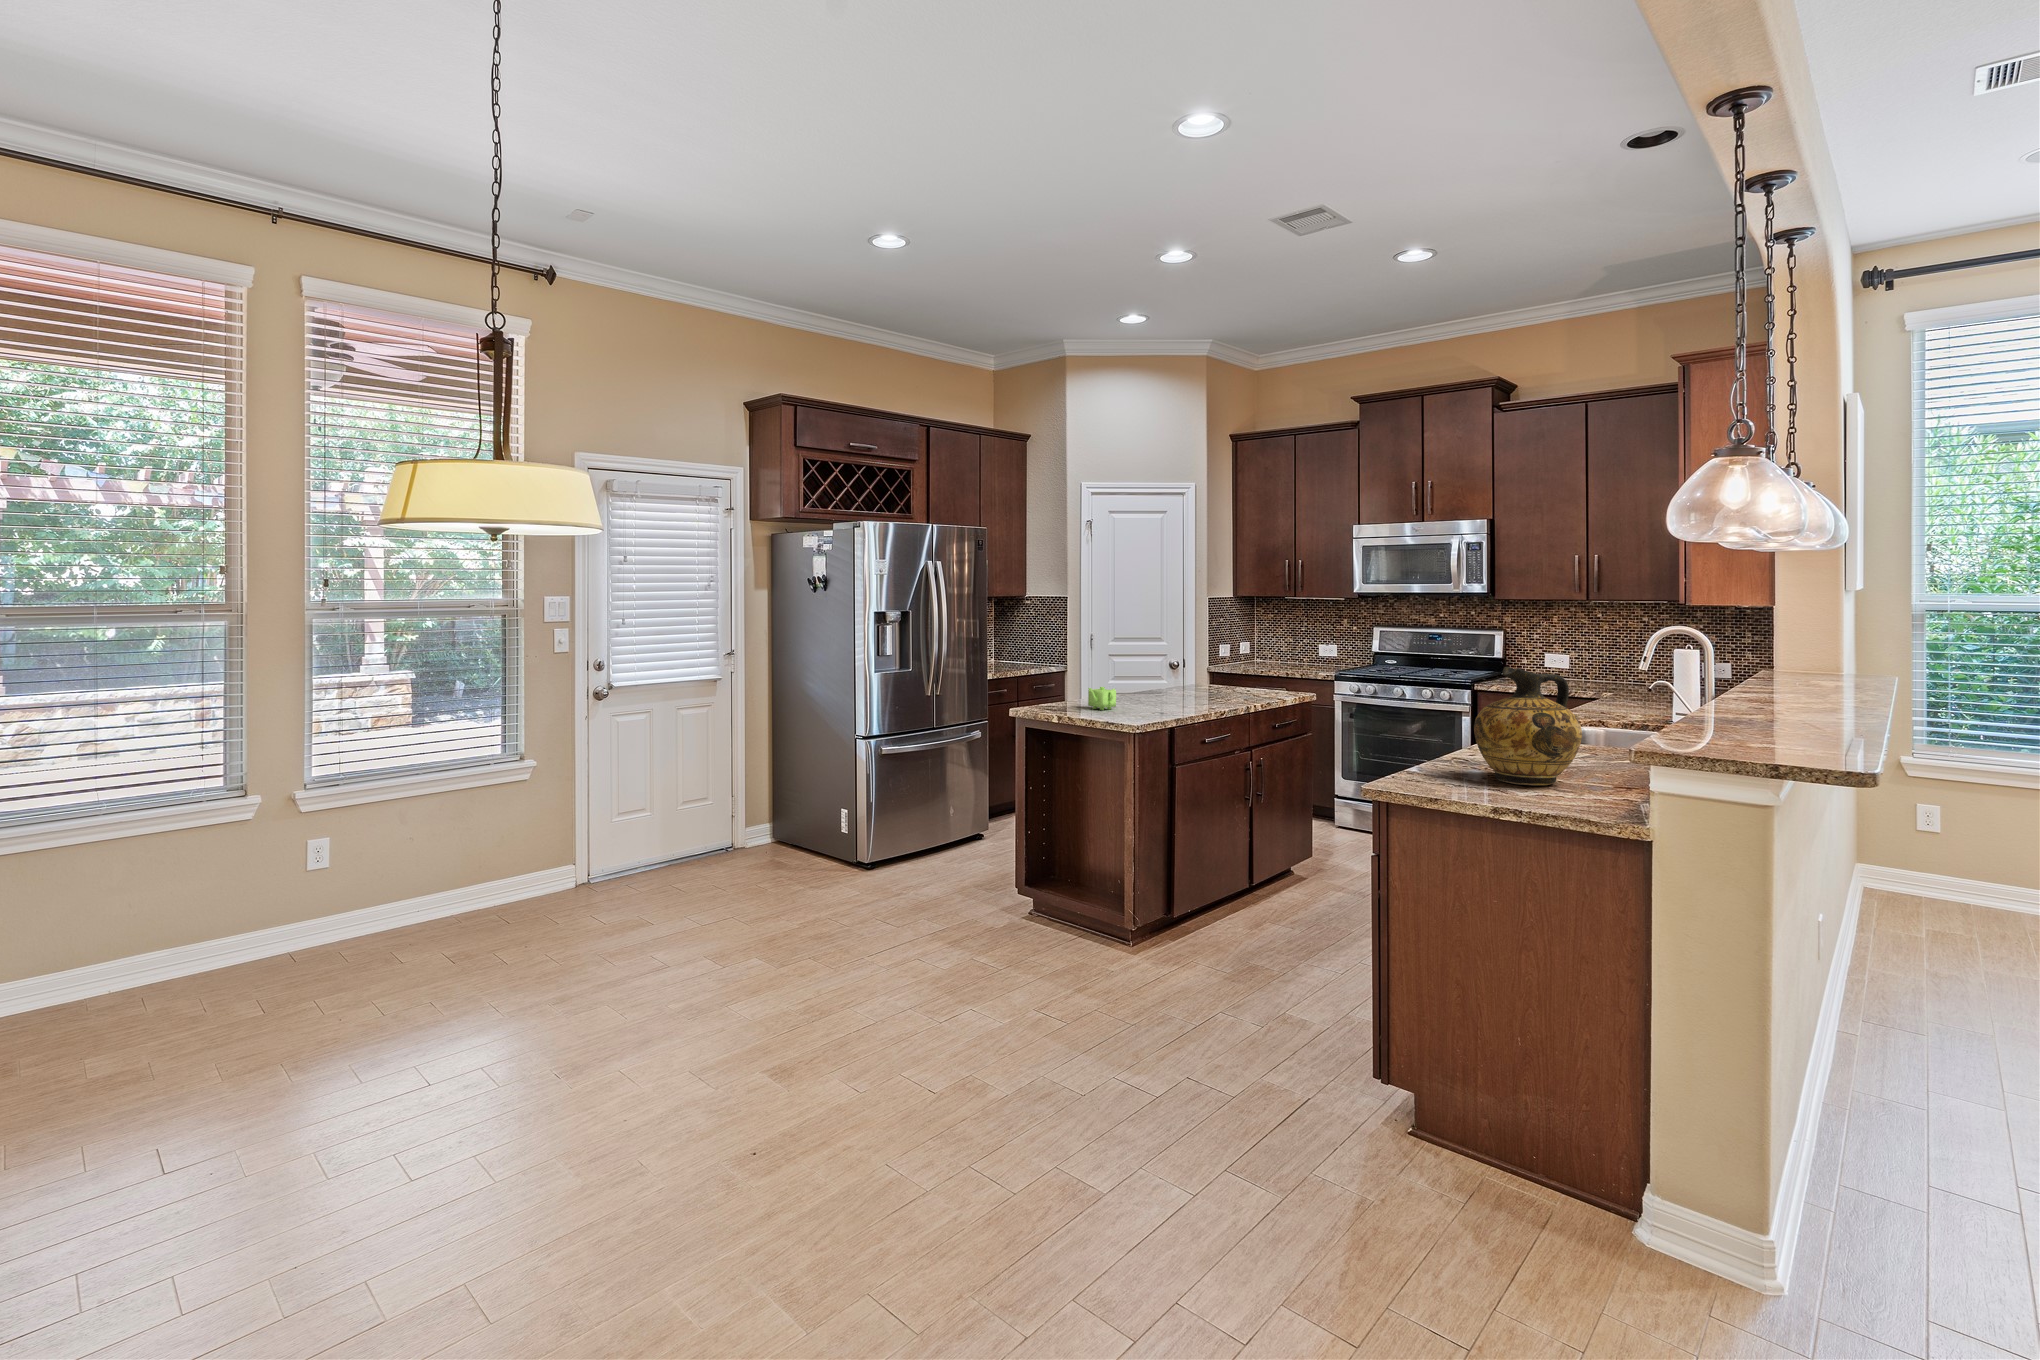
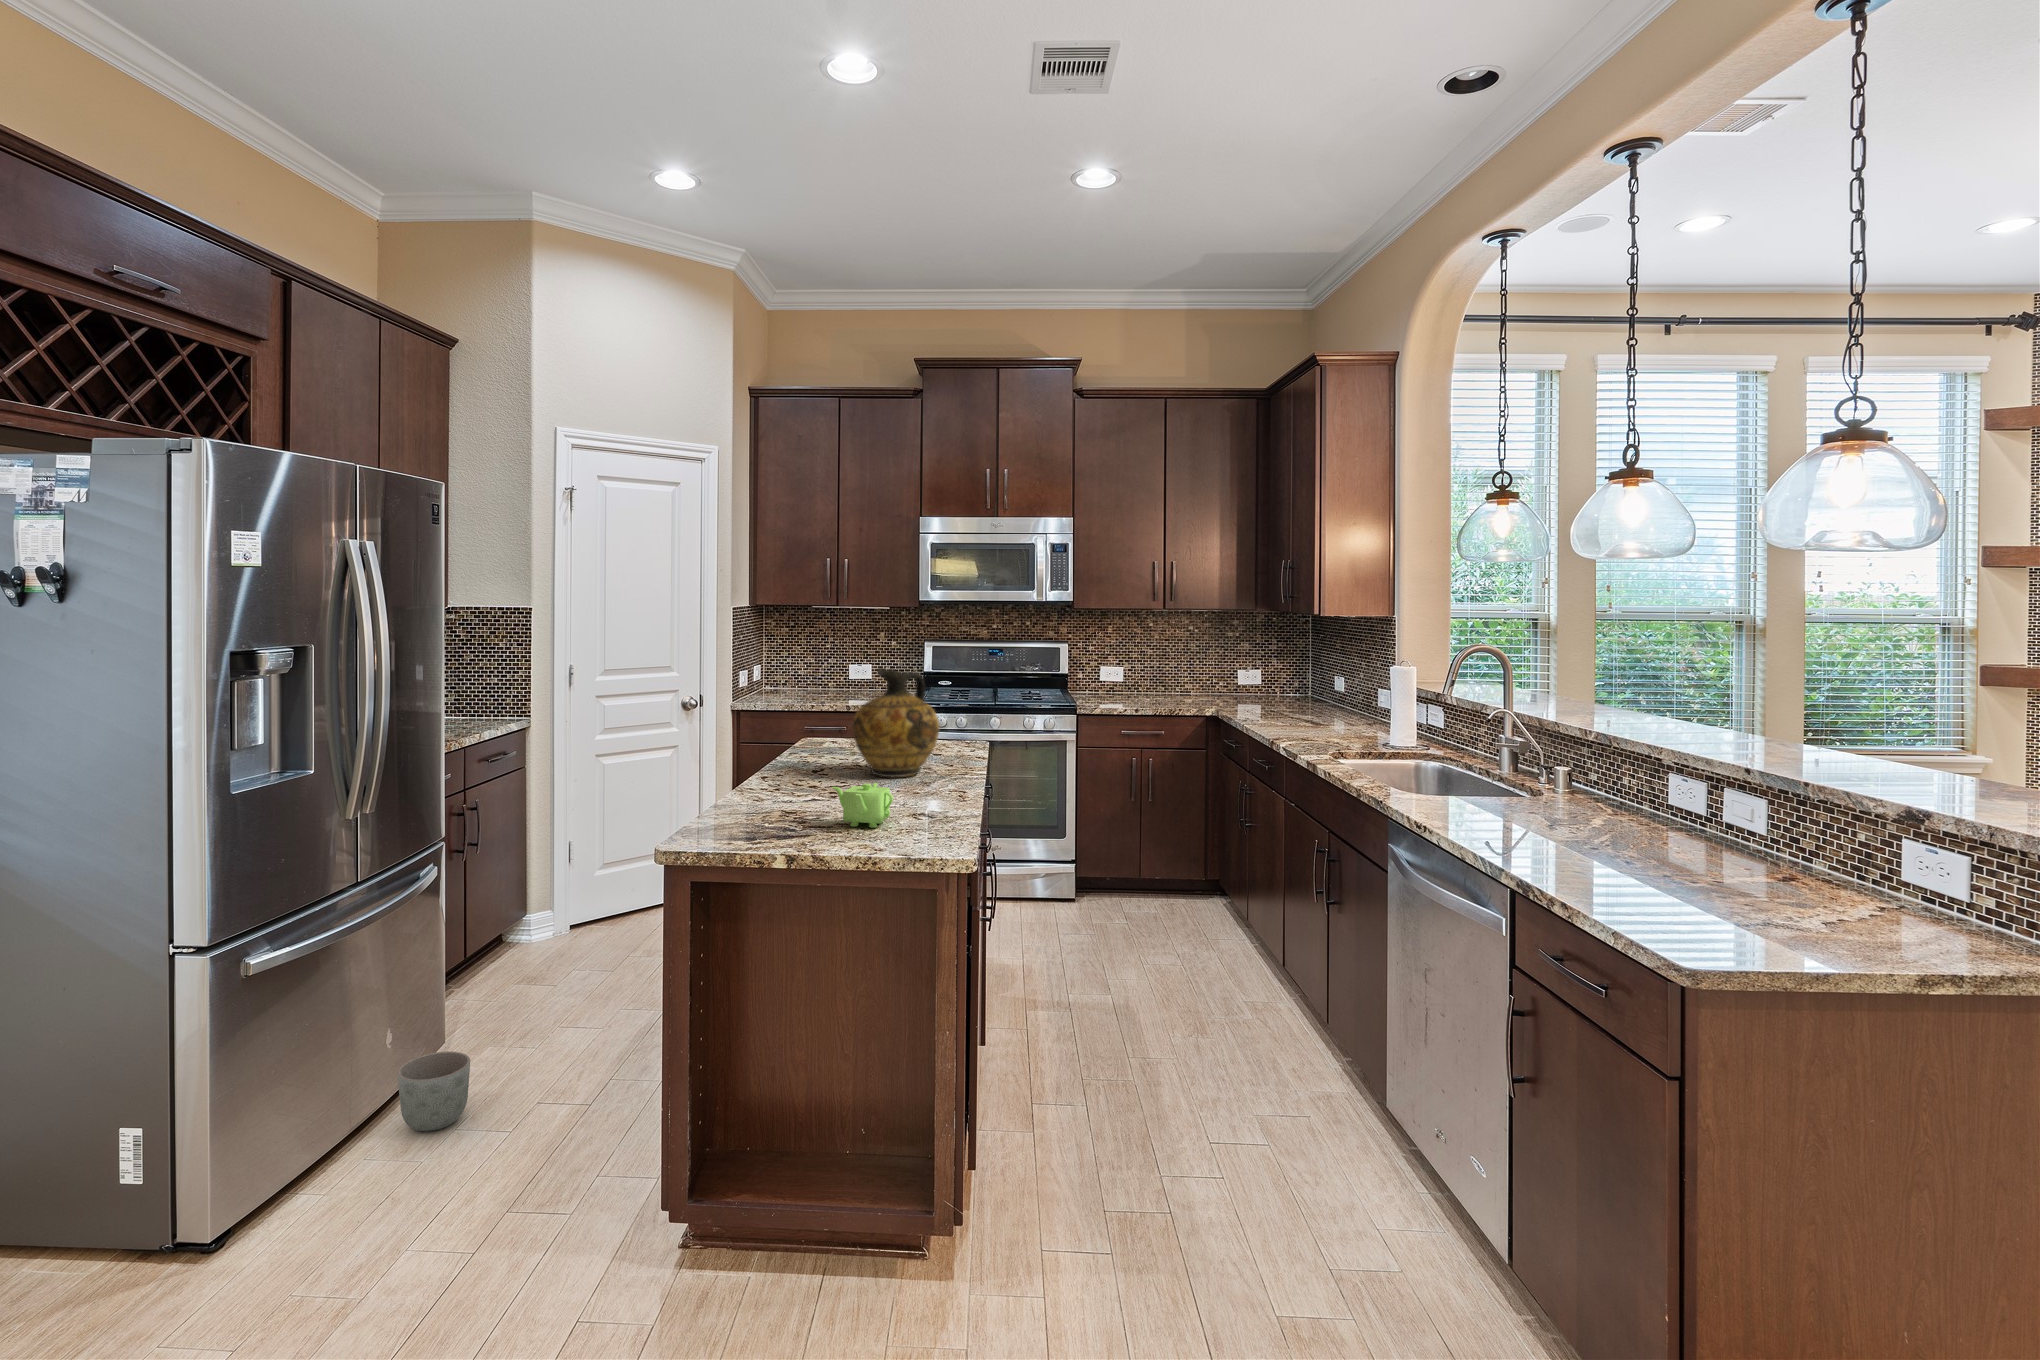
ceramic jug: present [1474,667,1582,785] -> present [853,667,939,777]
planter: none [939,823,972,858] -> present [398,1051,470,1131]

